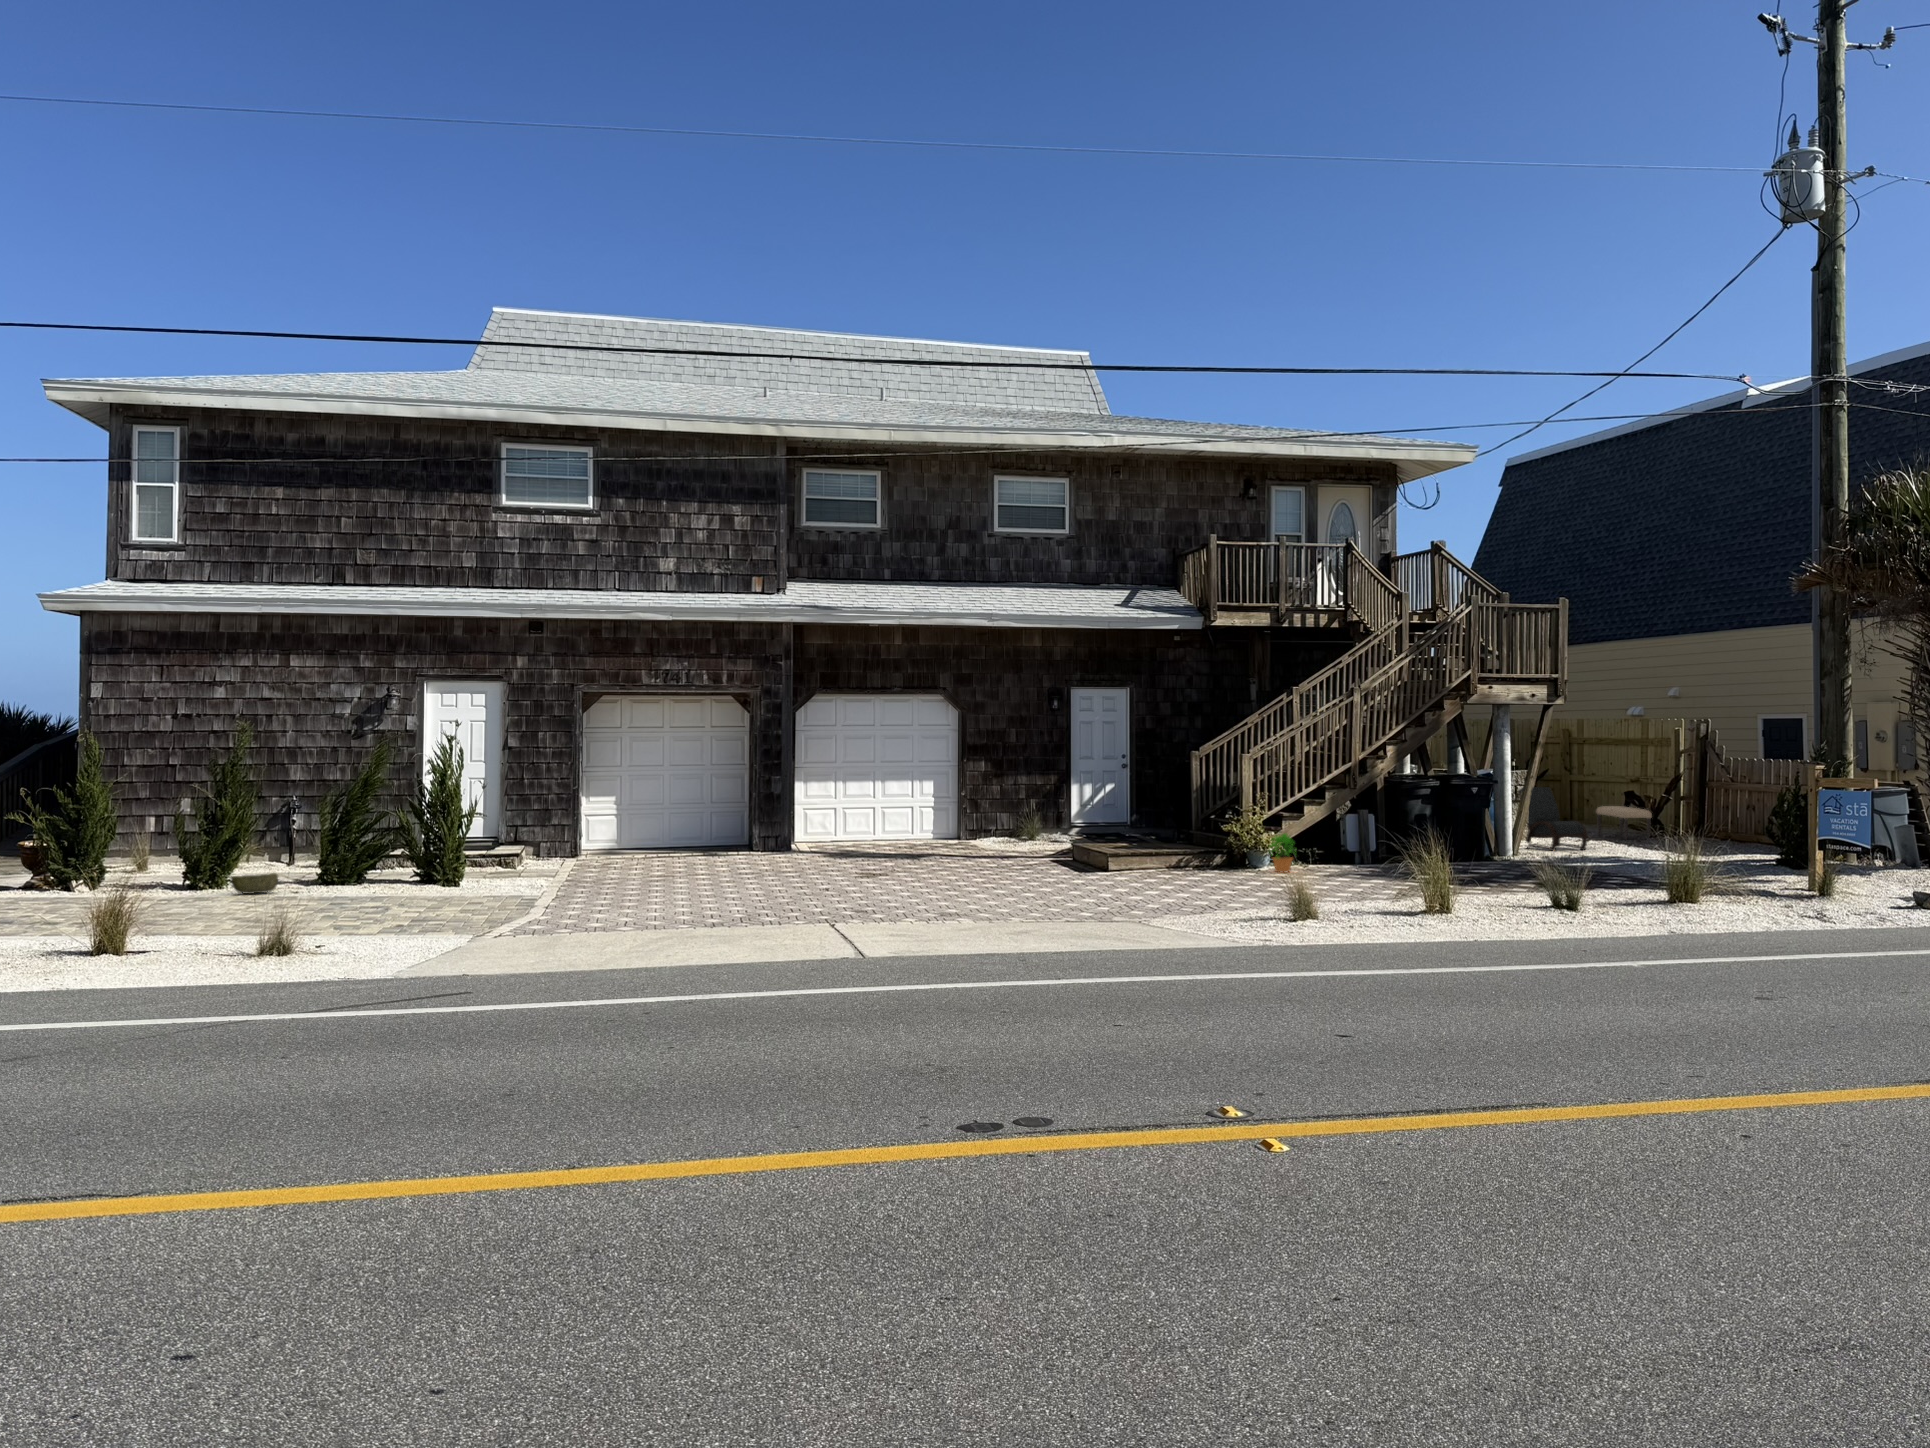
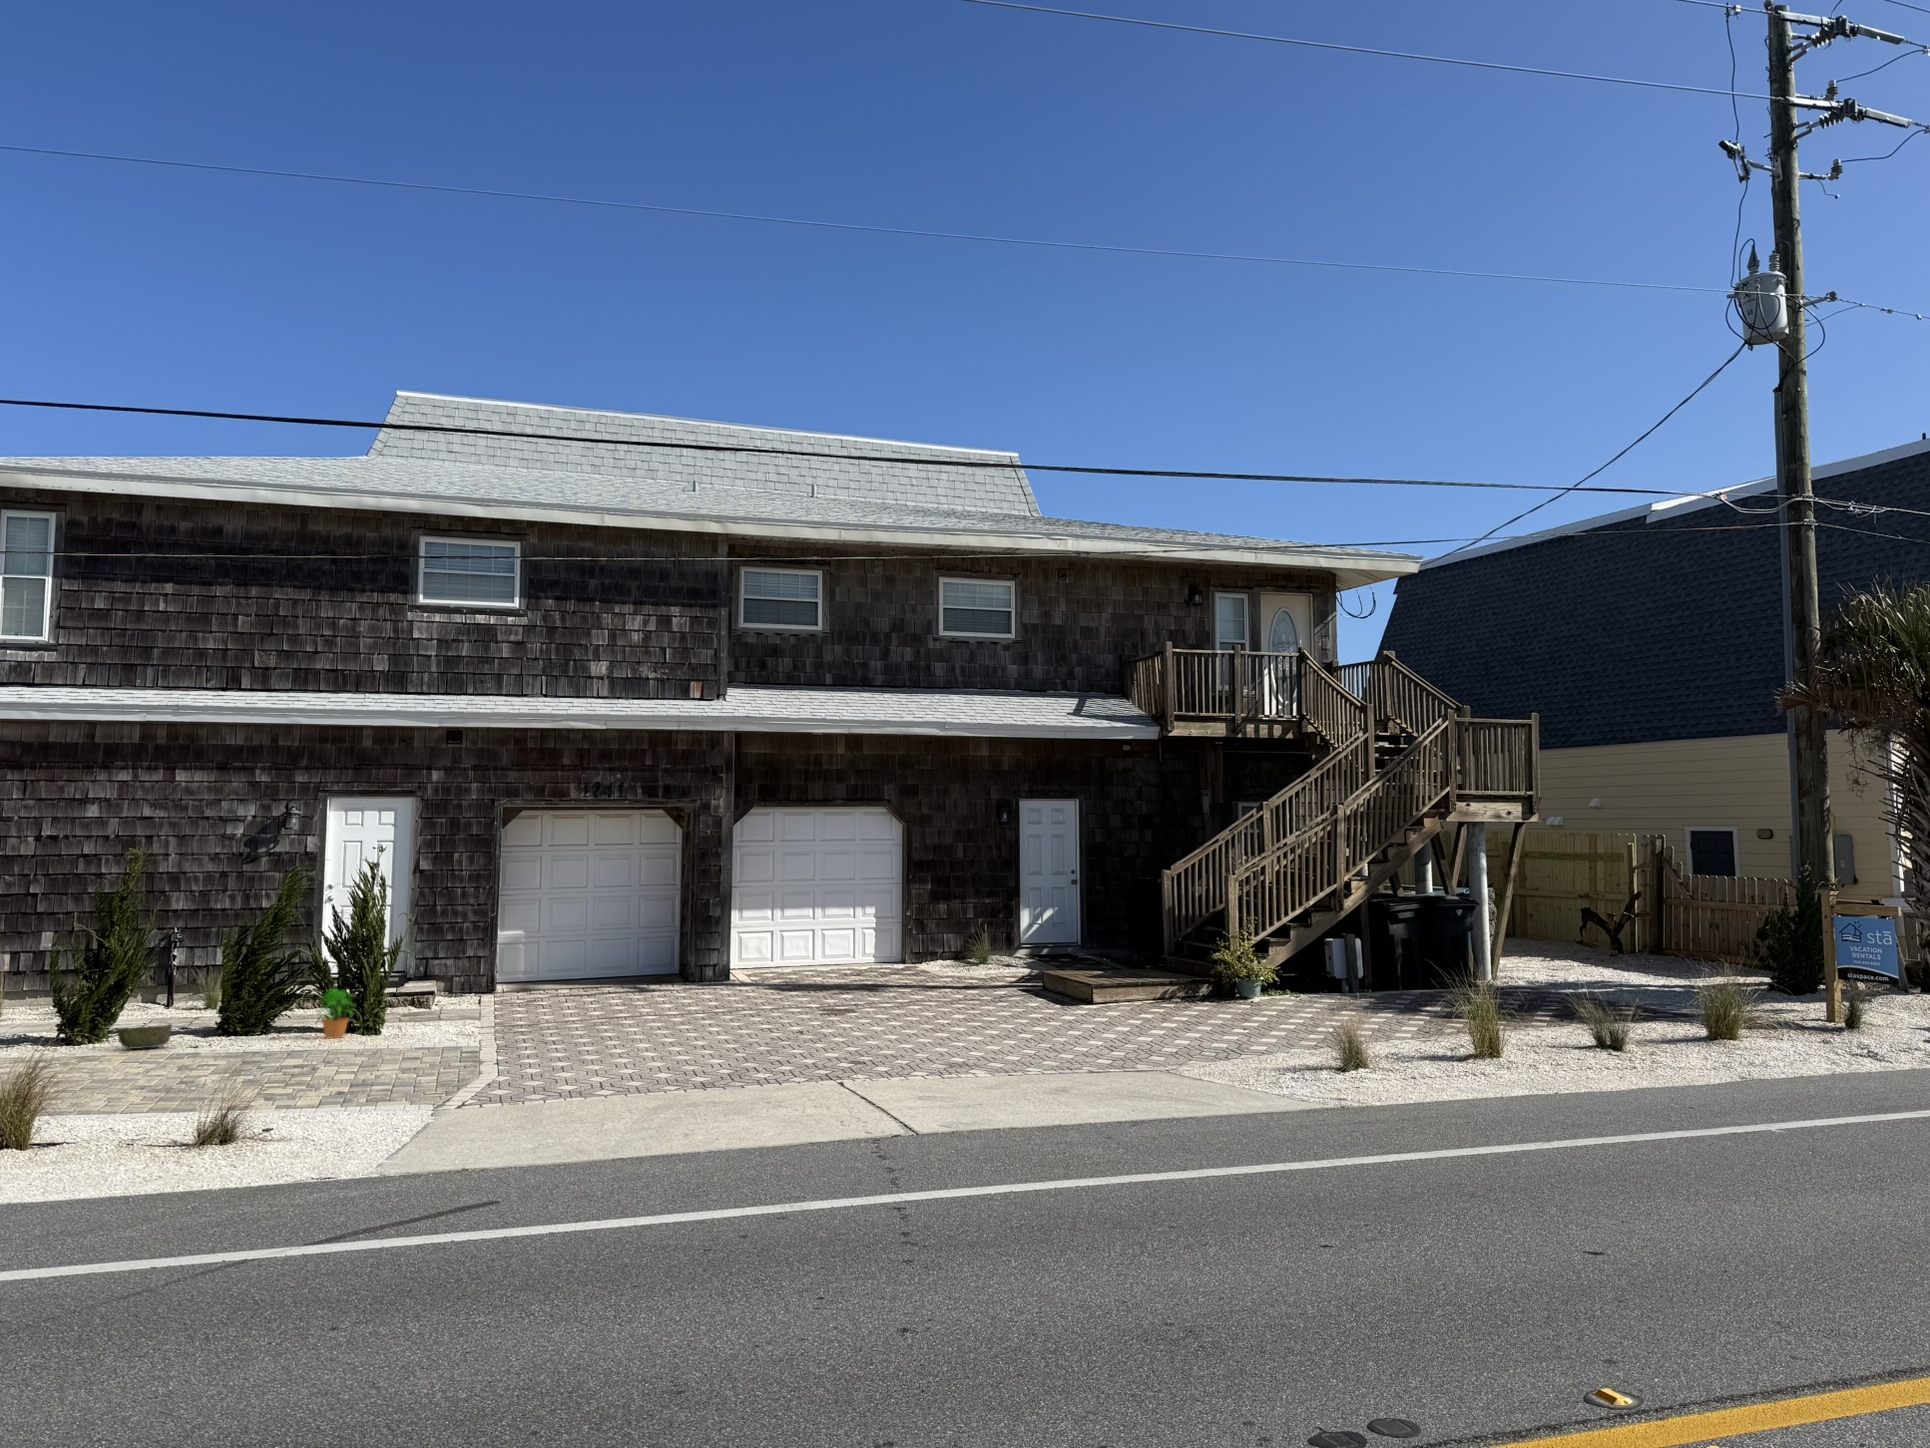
lounge chair: present [1518,787,1588,851] -> none [1481,905,1555,973]
bench: present [1597,806,1652,840] -> none [1544,922,1604,958]
potted plant: present [1270,834,1294,872] -> present [320,989,352,1038]

